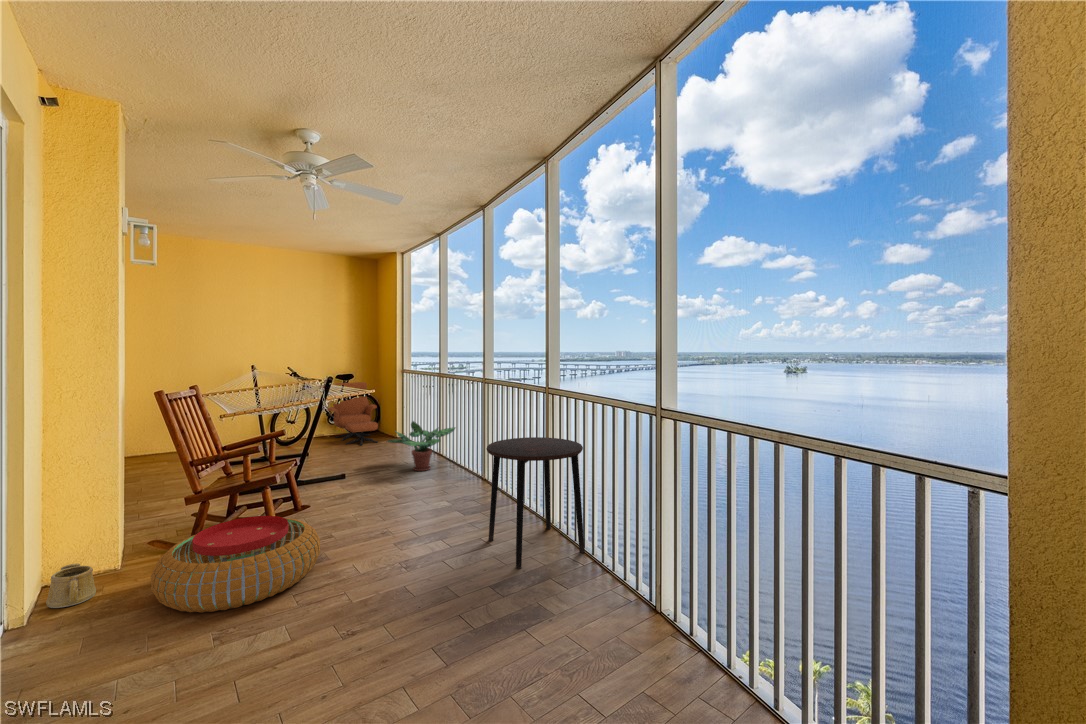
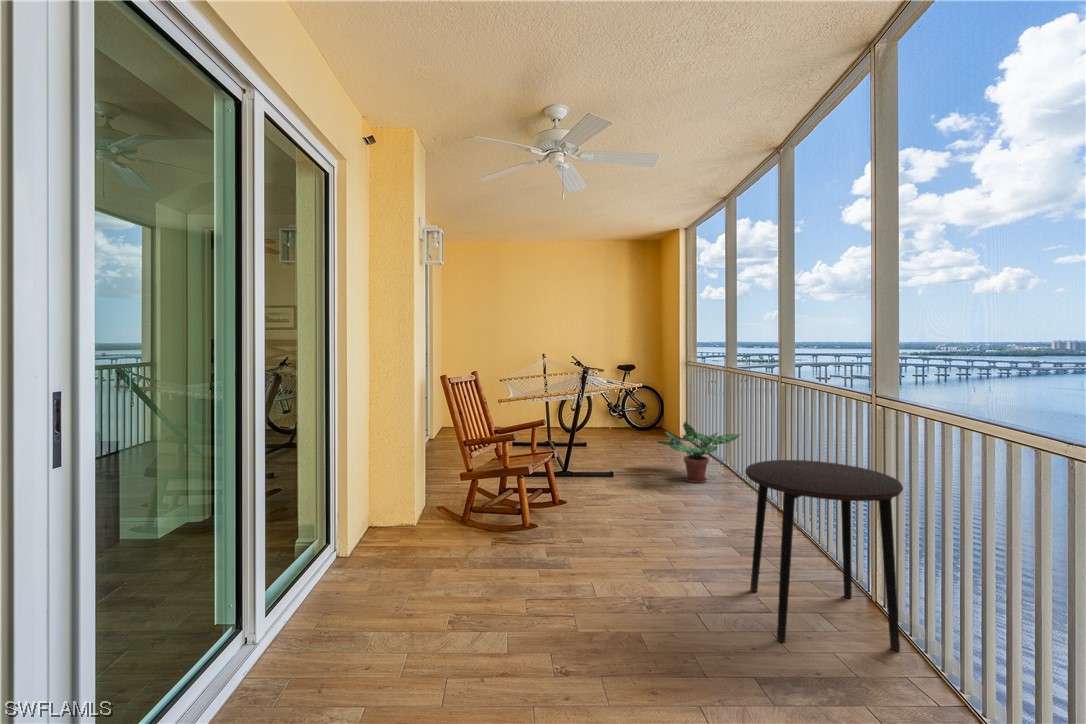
lounge chair: present [327,382,378,445] -> none [607,373,659,443]
pouf: present [151,516,320,613] -> none [422,502,557,587]
watering can: present [46,563,96,608] -> none [367,514,396,548]

